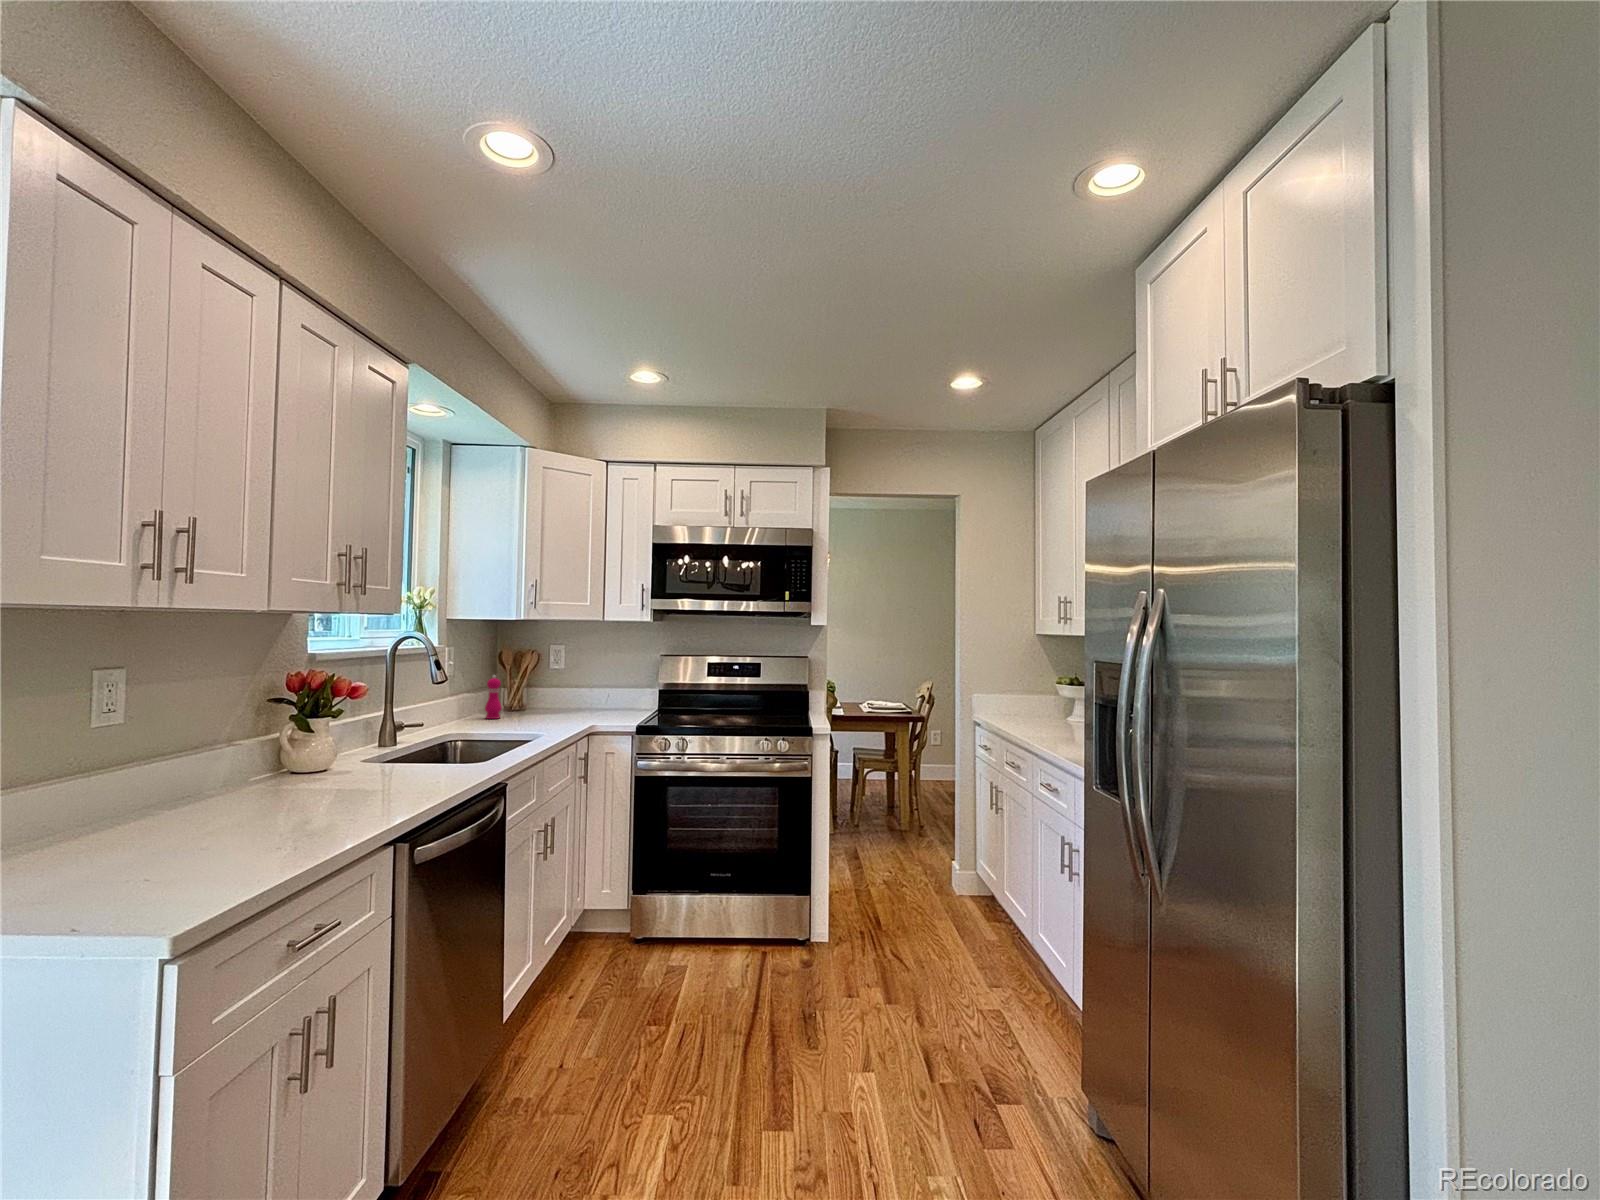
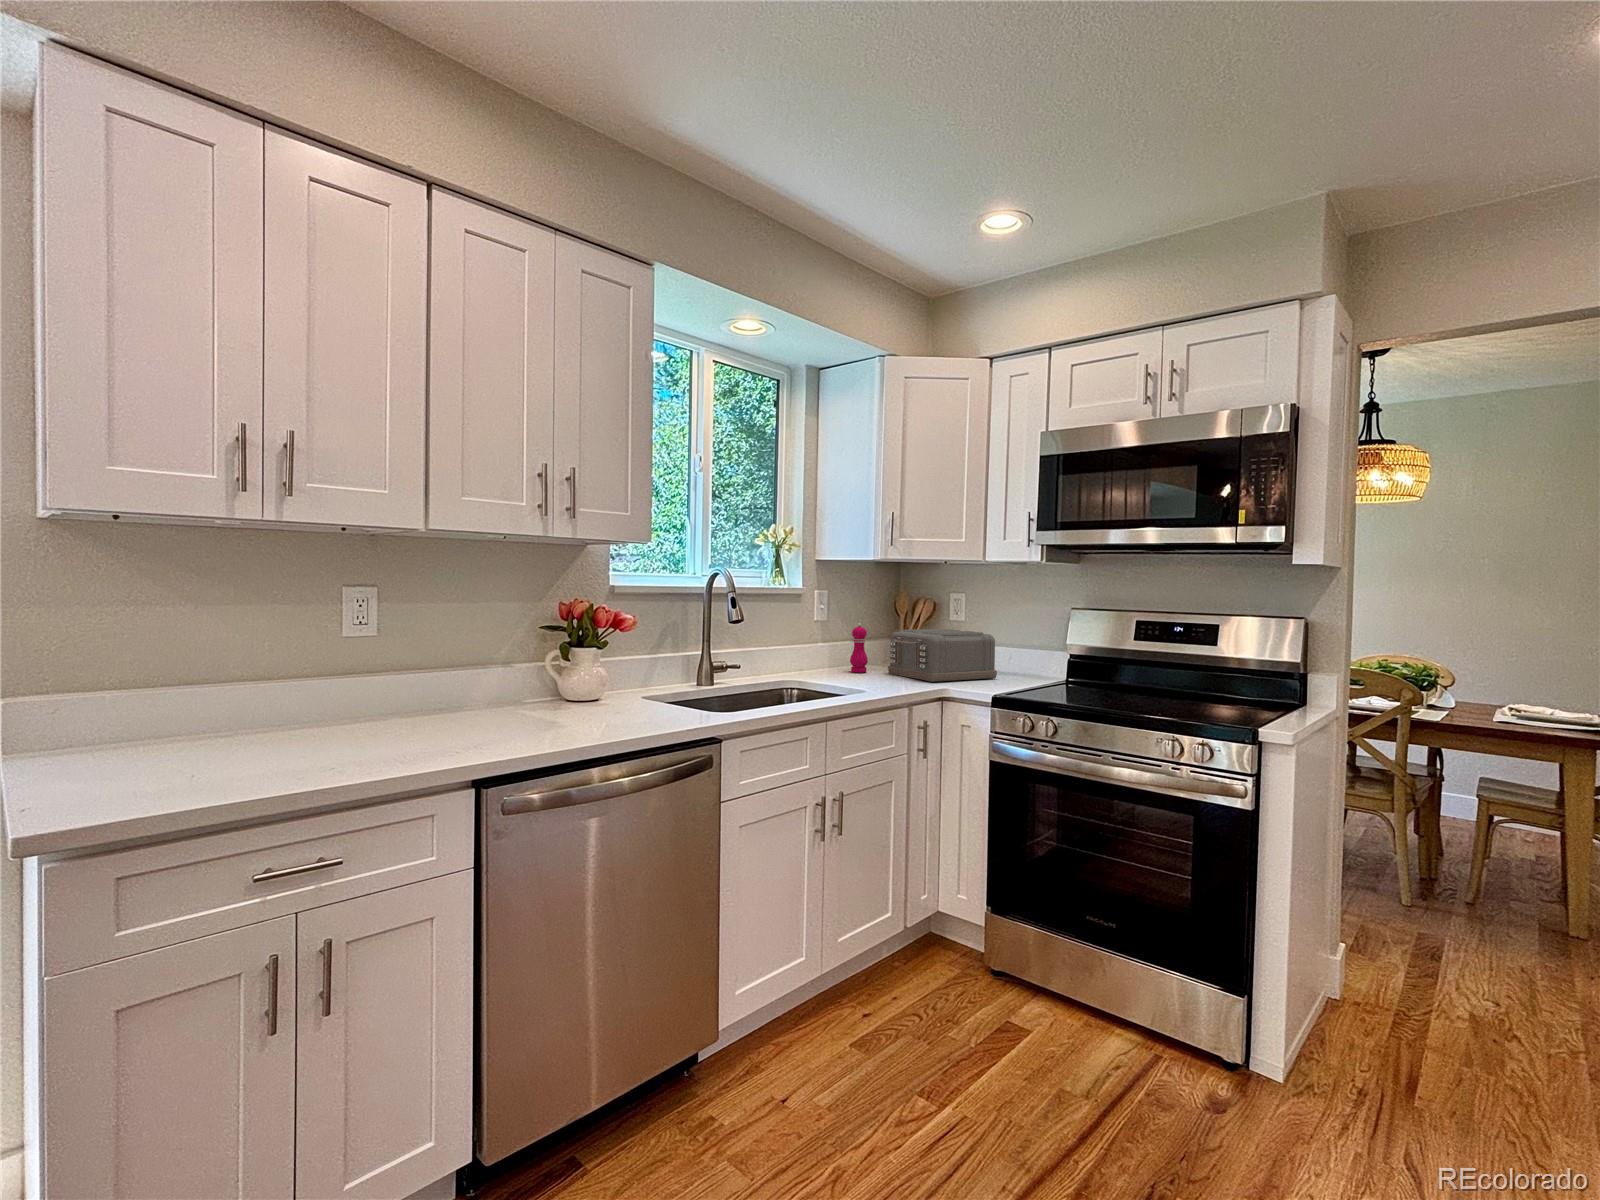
toaster: none [519,676,611,720] -> present [888,629,997,682]

